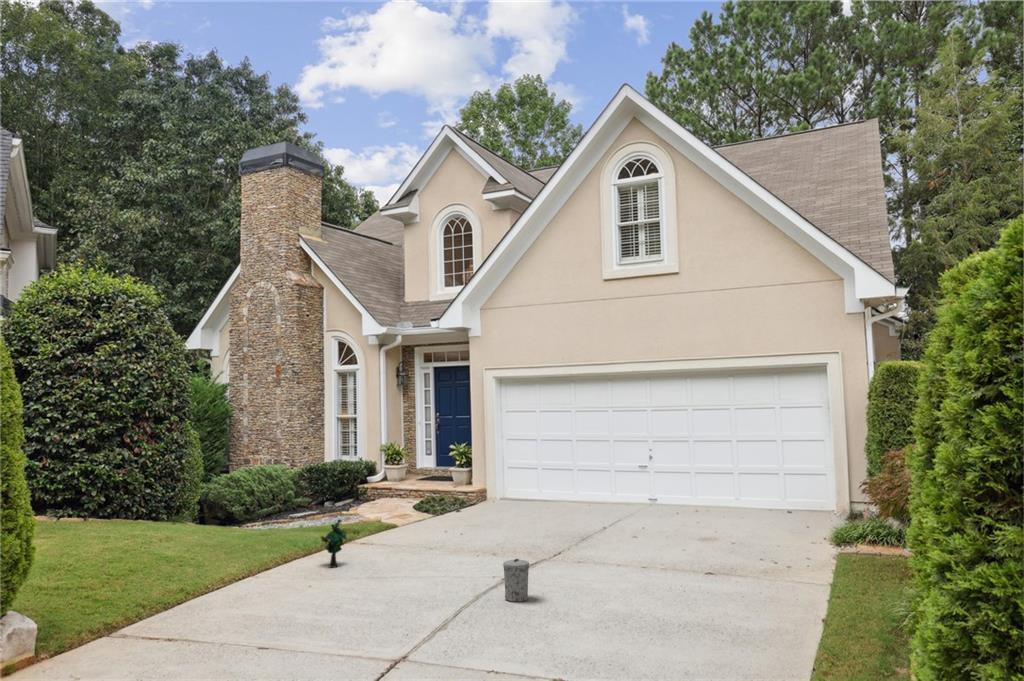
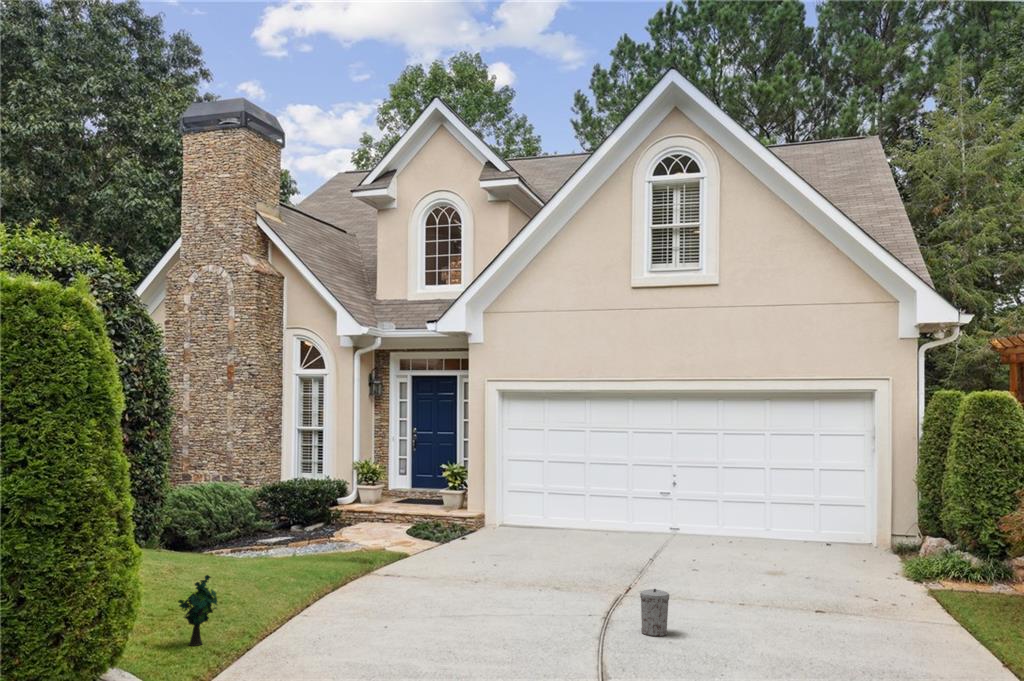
decorative plant: present [321,520,346,568] -> present [178,575,218,646]

